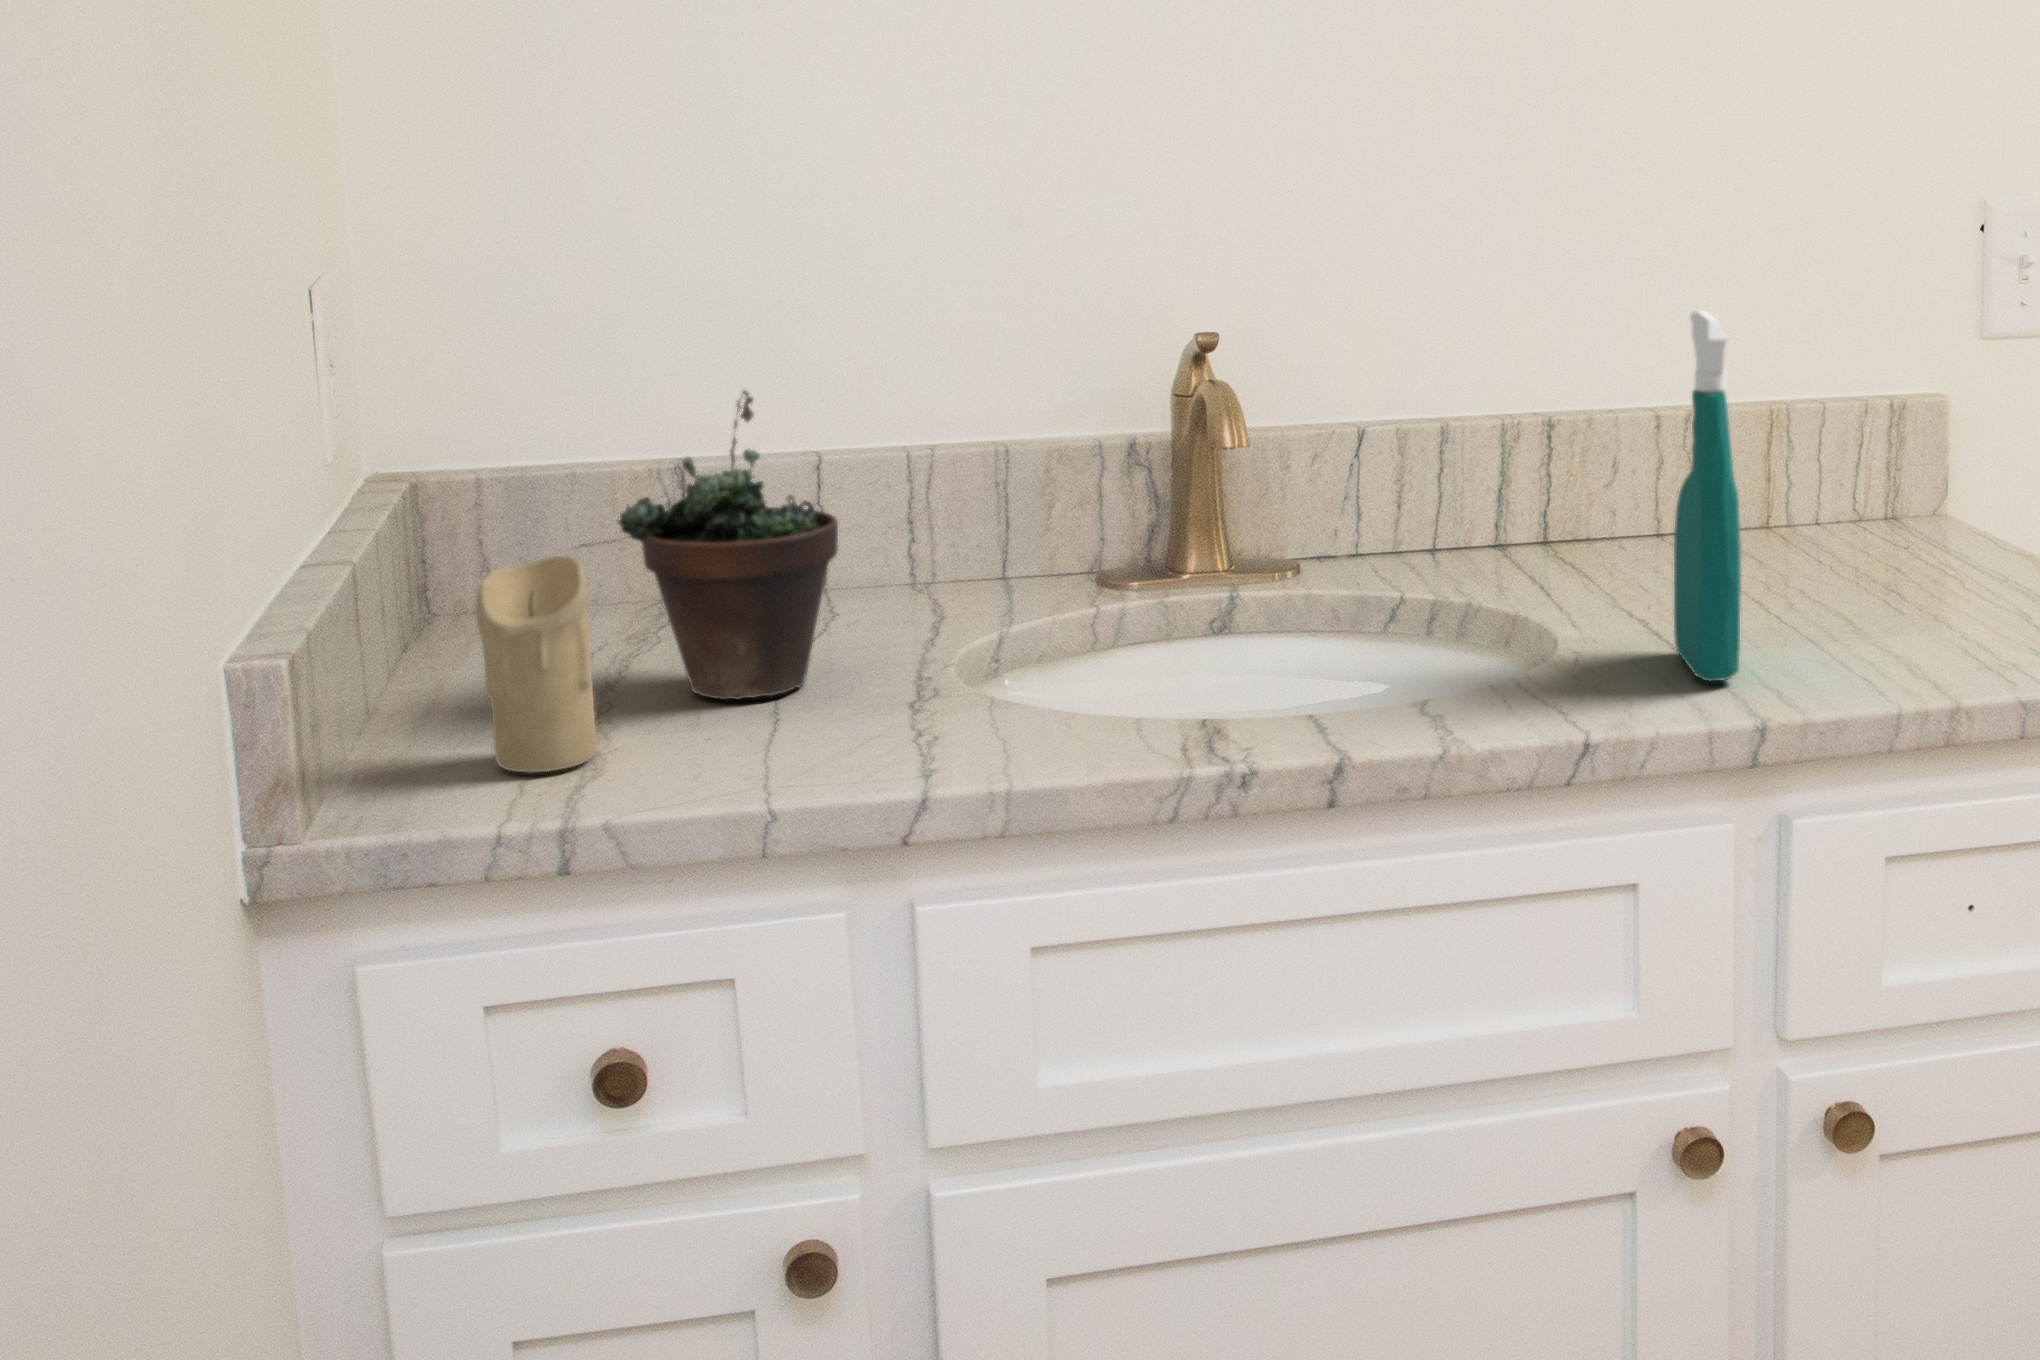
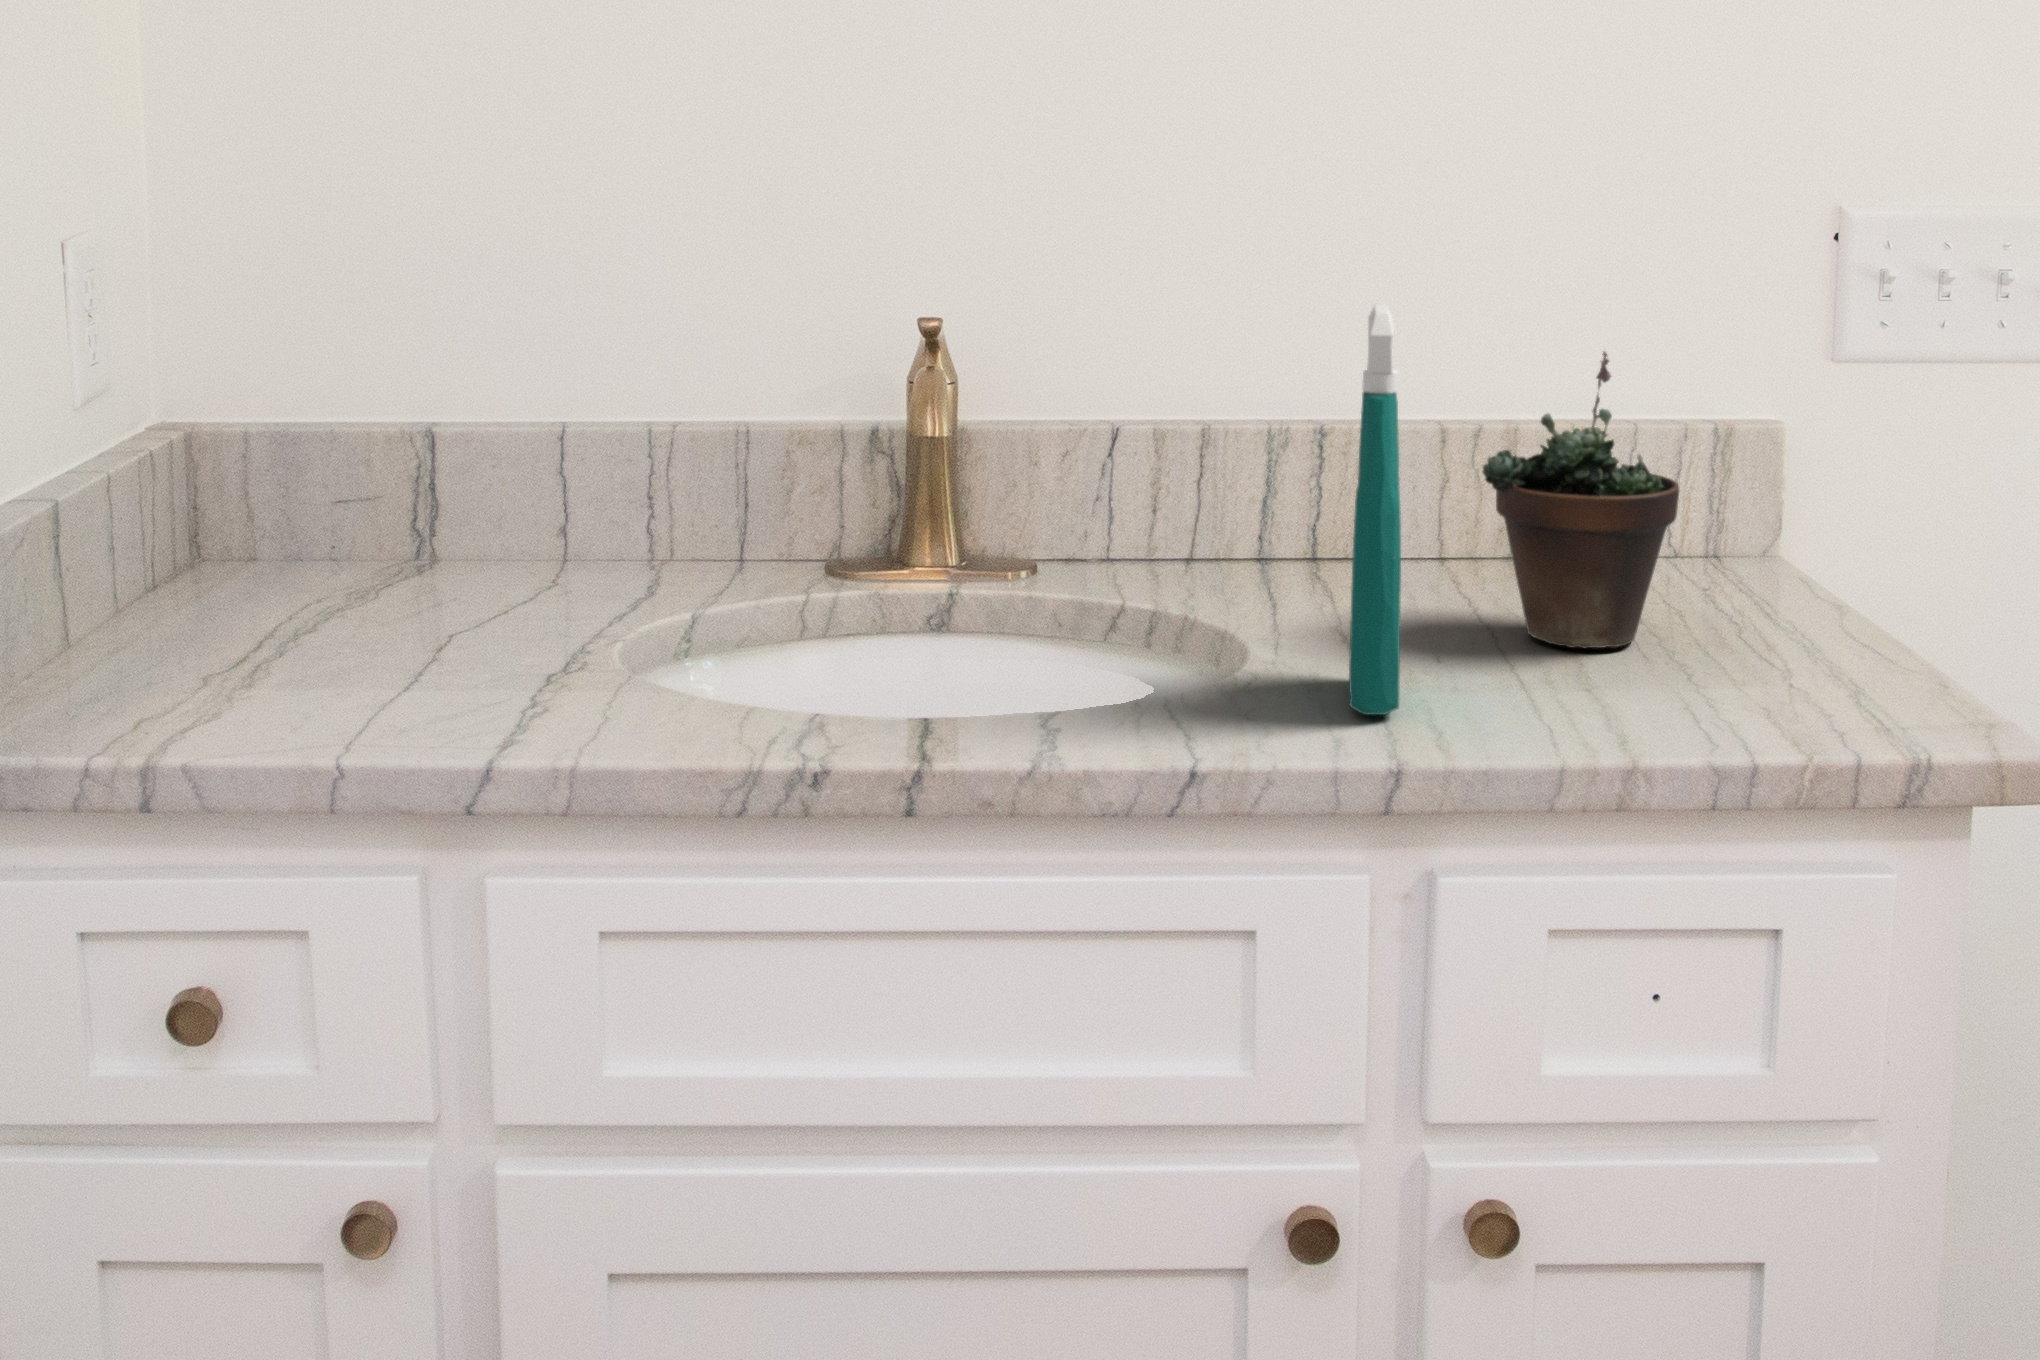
succulent plant: present [618,391,838,699] -> present [1482,352,1679,648]
candle: present [476,556,597,773] -> none [126,505,236,710]

